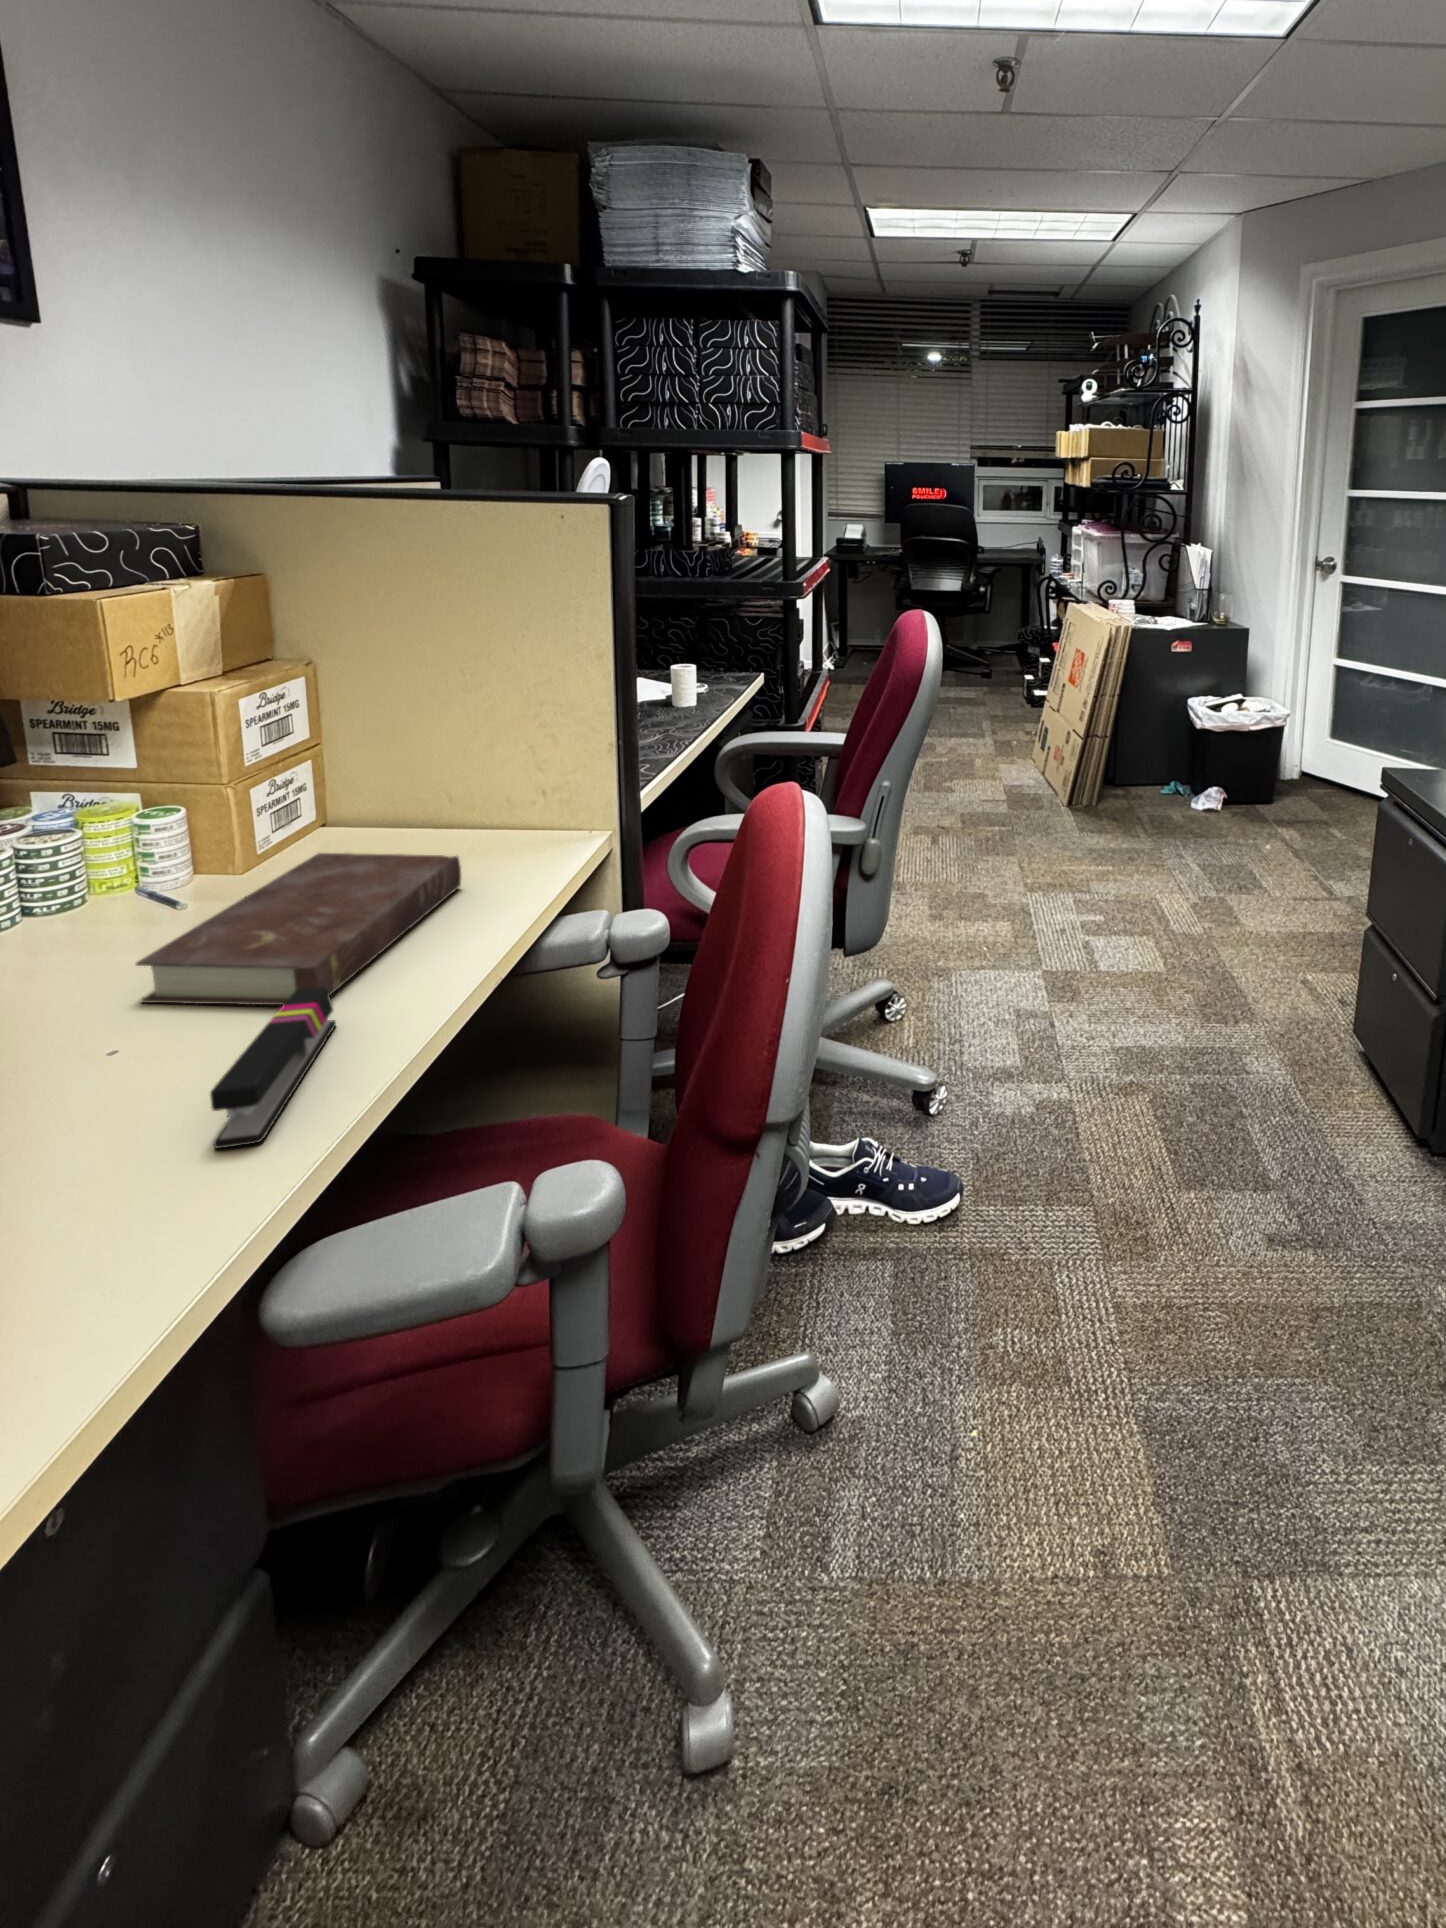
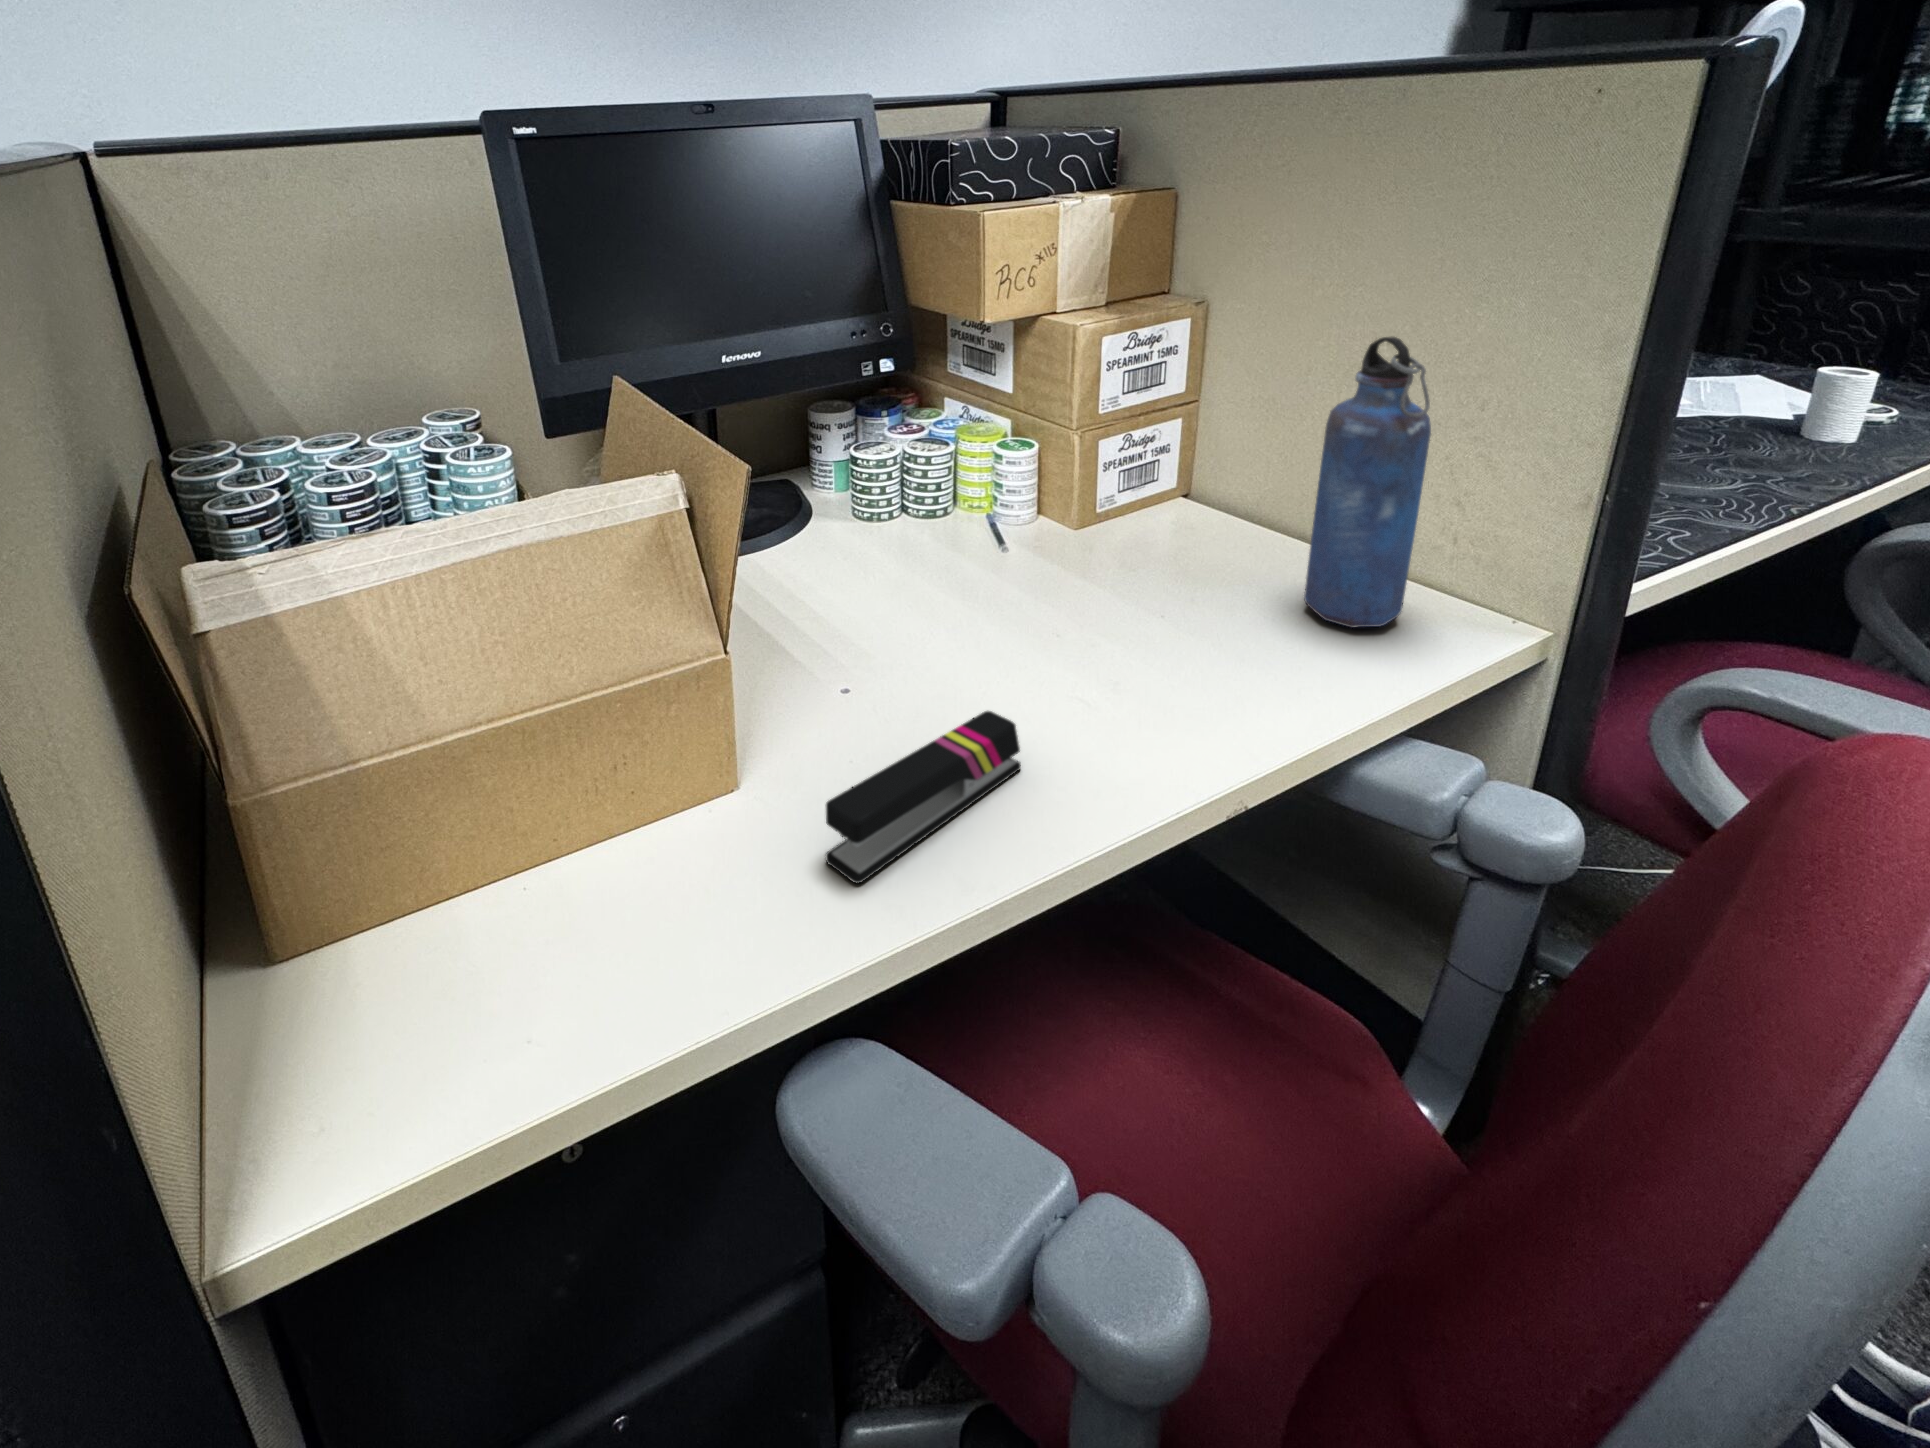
water bottle: none [459,666,532,866] -> present [1304,337,1431,628]
book: present [136,853,461,1005] -> none [904,534,1278,732]

